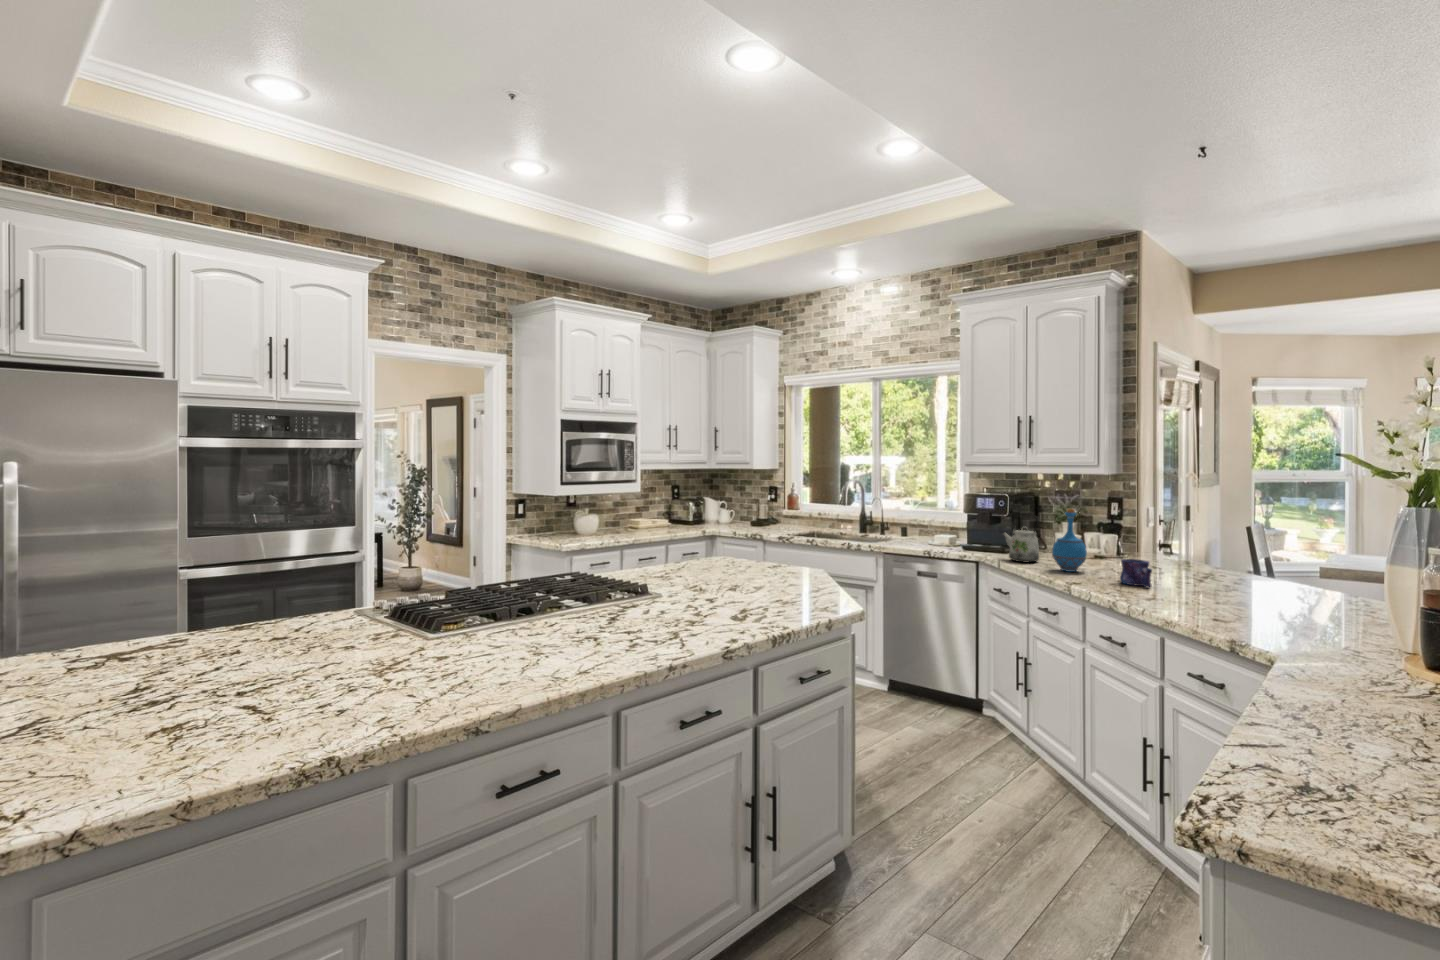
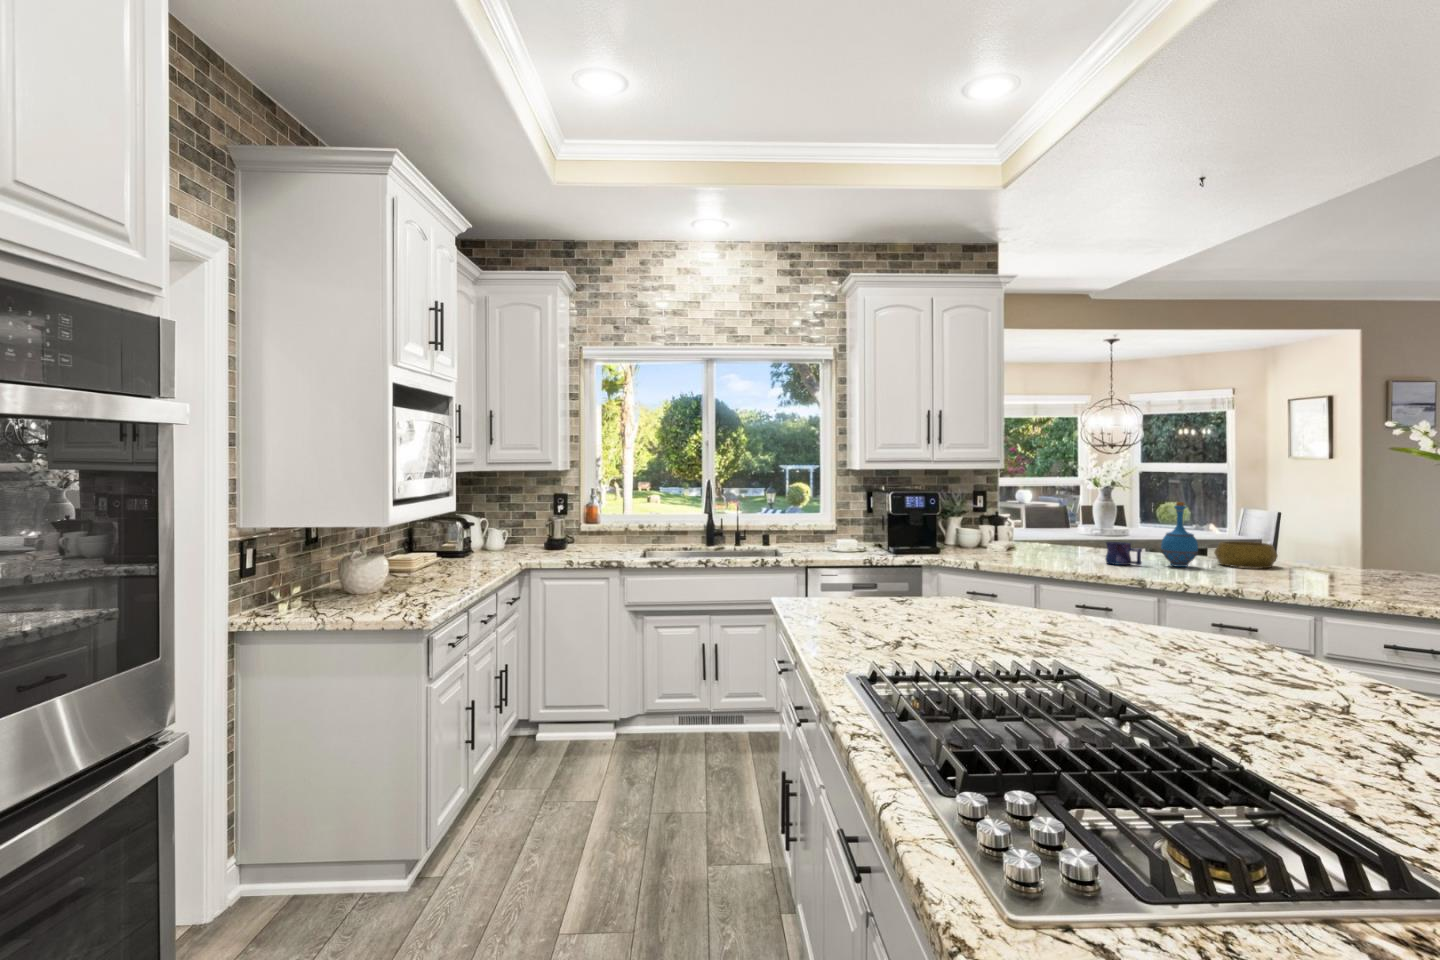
bottle: present [1052,509,1087,572] -> present [1161,502,1198,567]
kettle: present [1003,514,1039,562] -> none [948,508,989,558]
decorative bowl: none [1258,575,1345,613] -> present [1214,541,1278,568]

